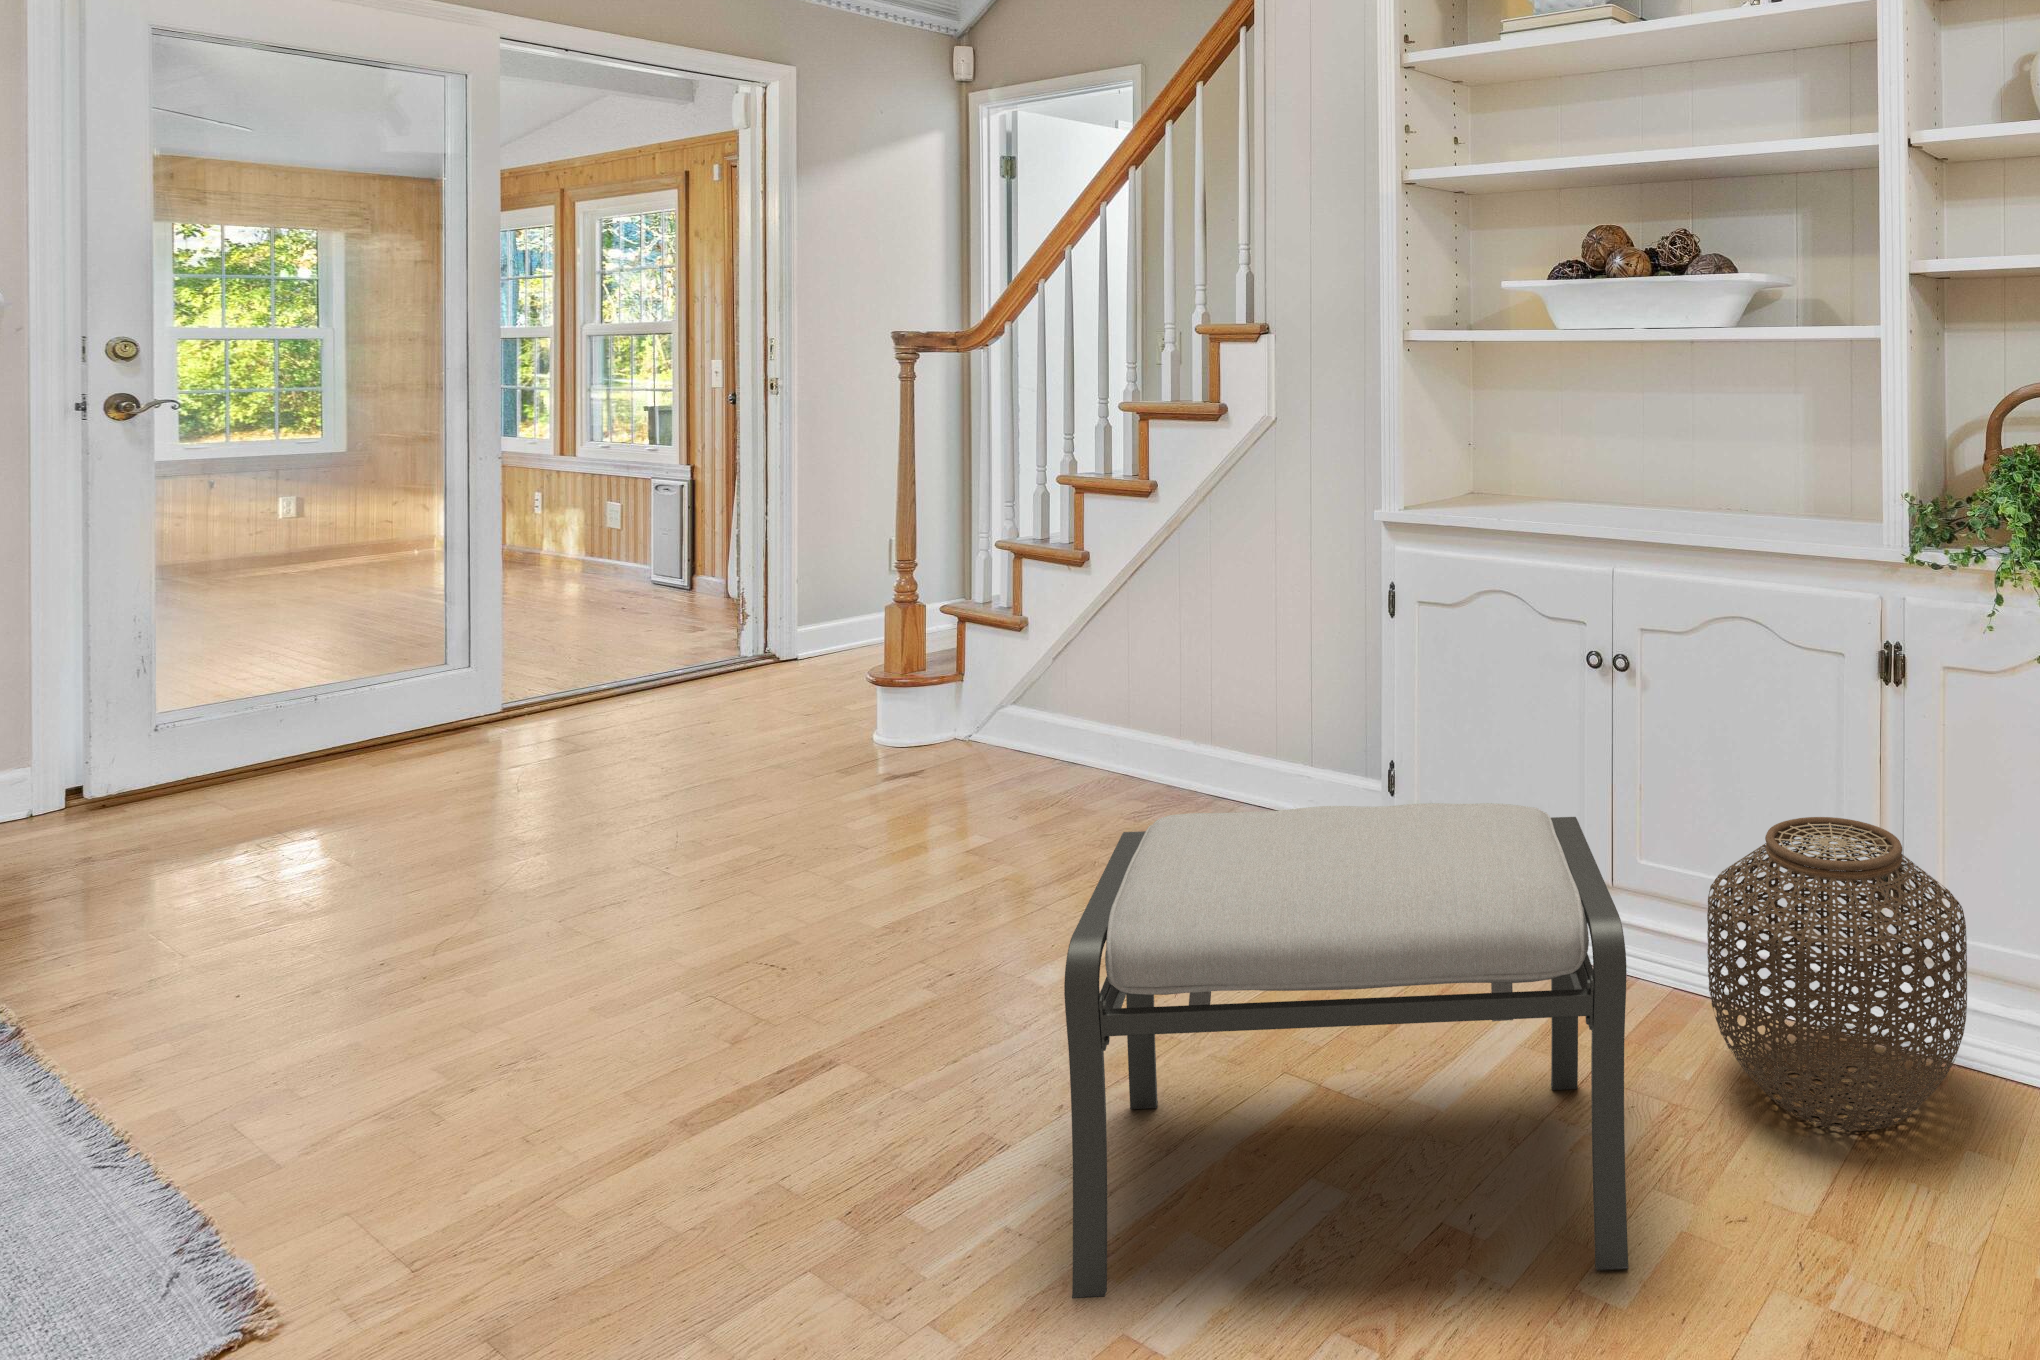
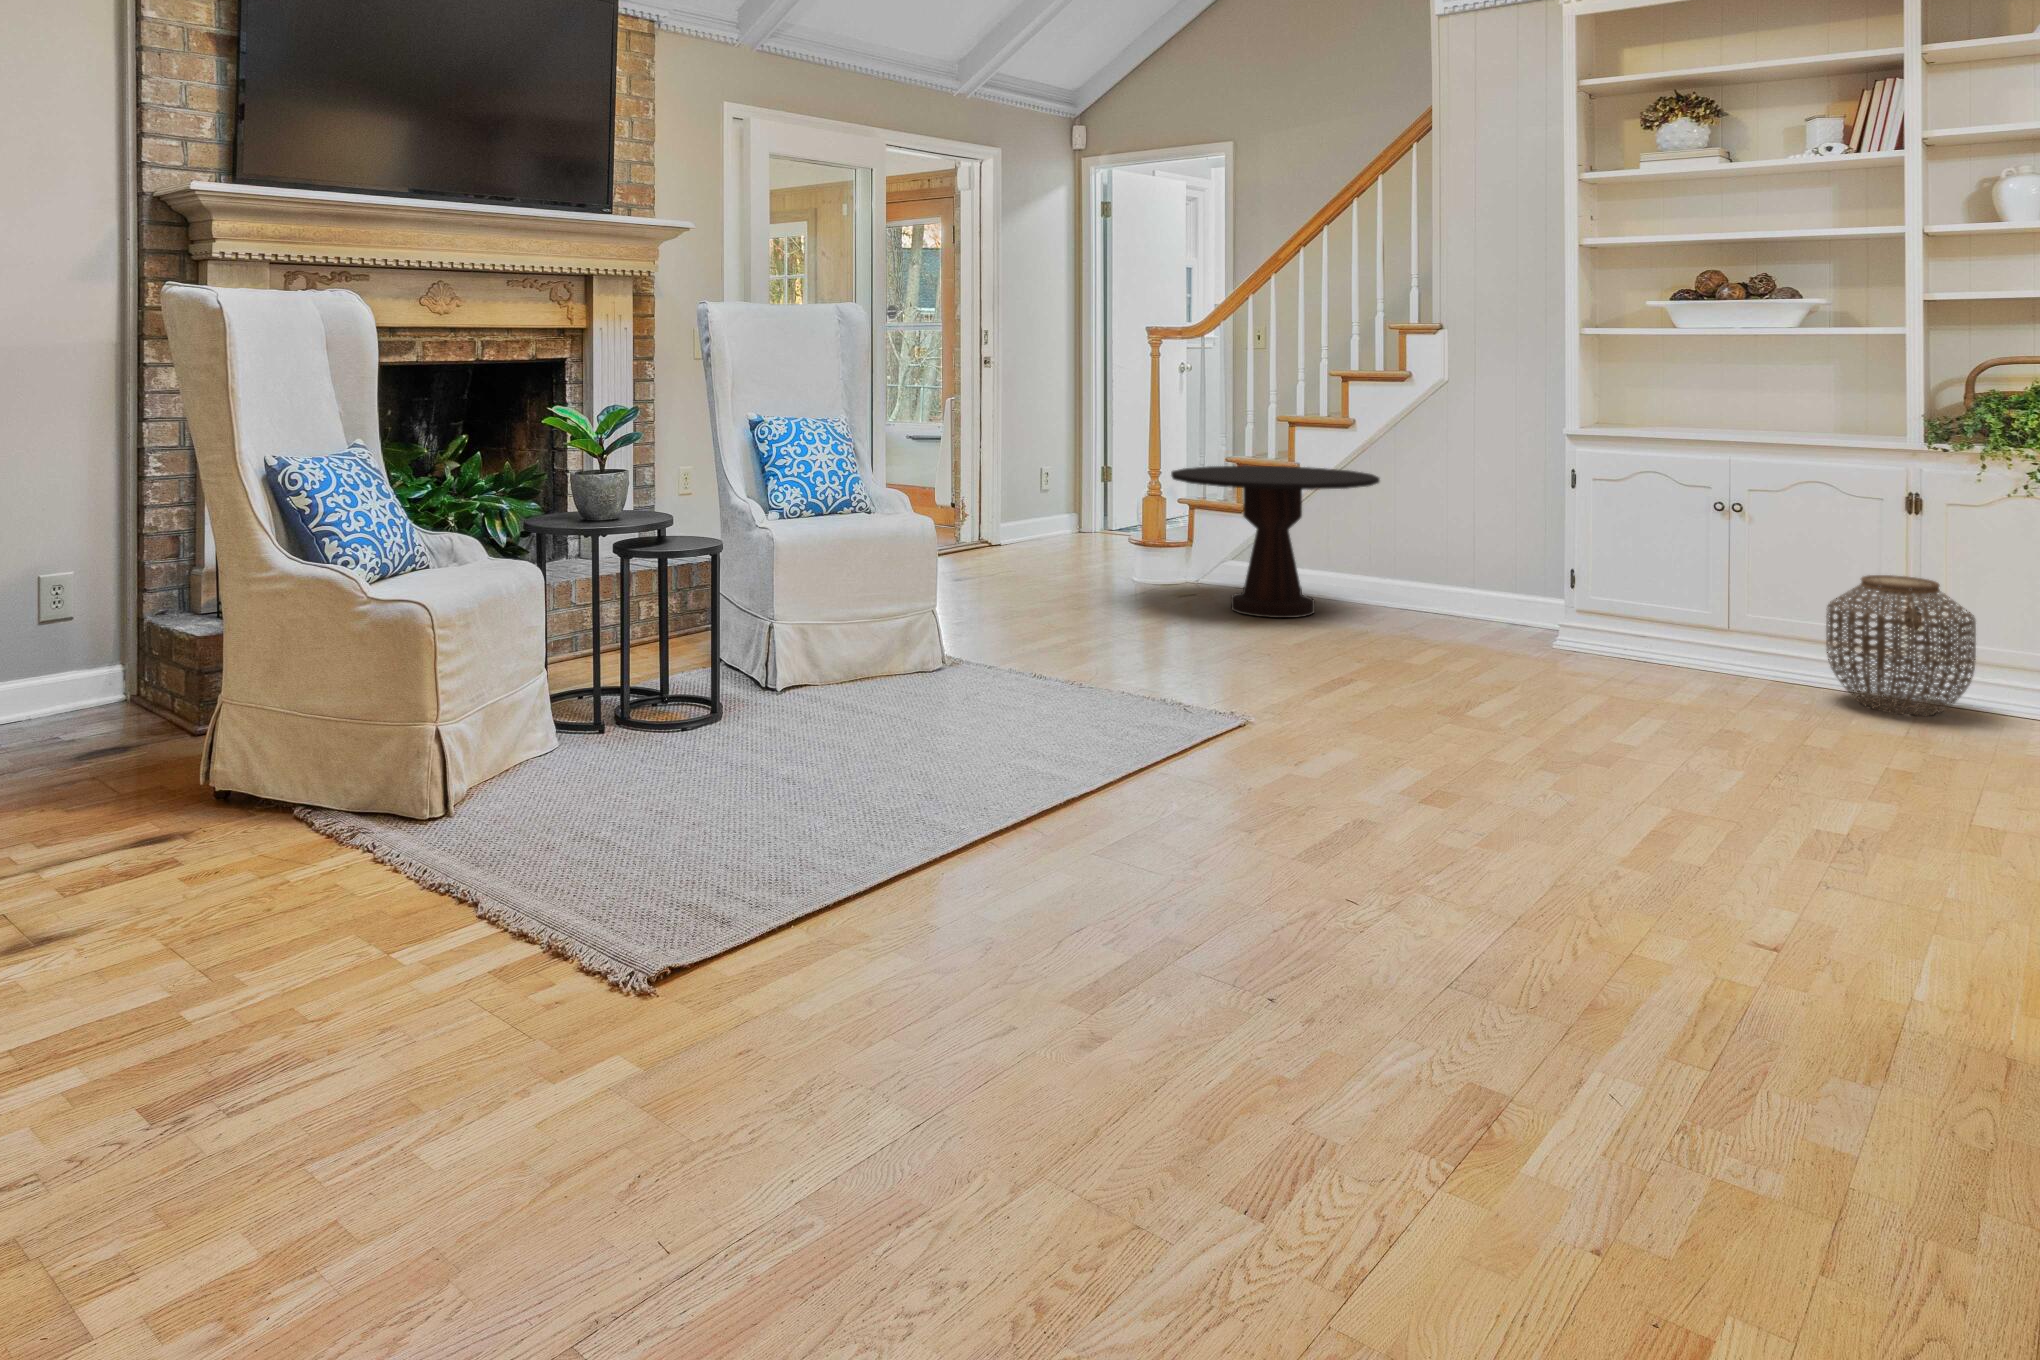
side table: none [803,555,1159,833] -> present [1171,466,1380,618]
ottoman: present [1064,803,1629,1299] -> none [1532,554,1838,737]

